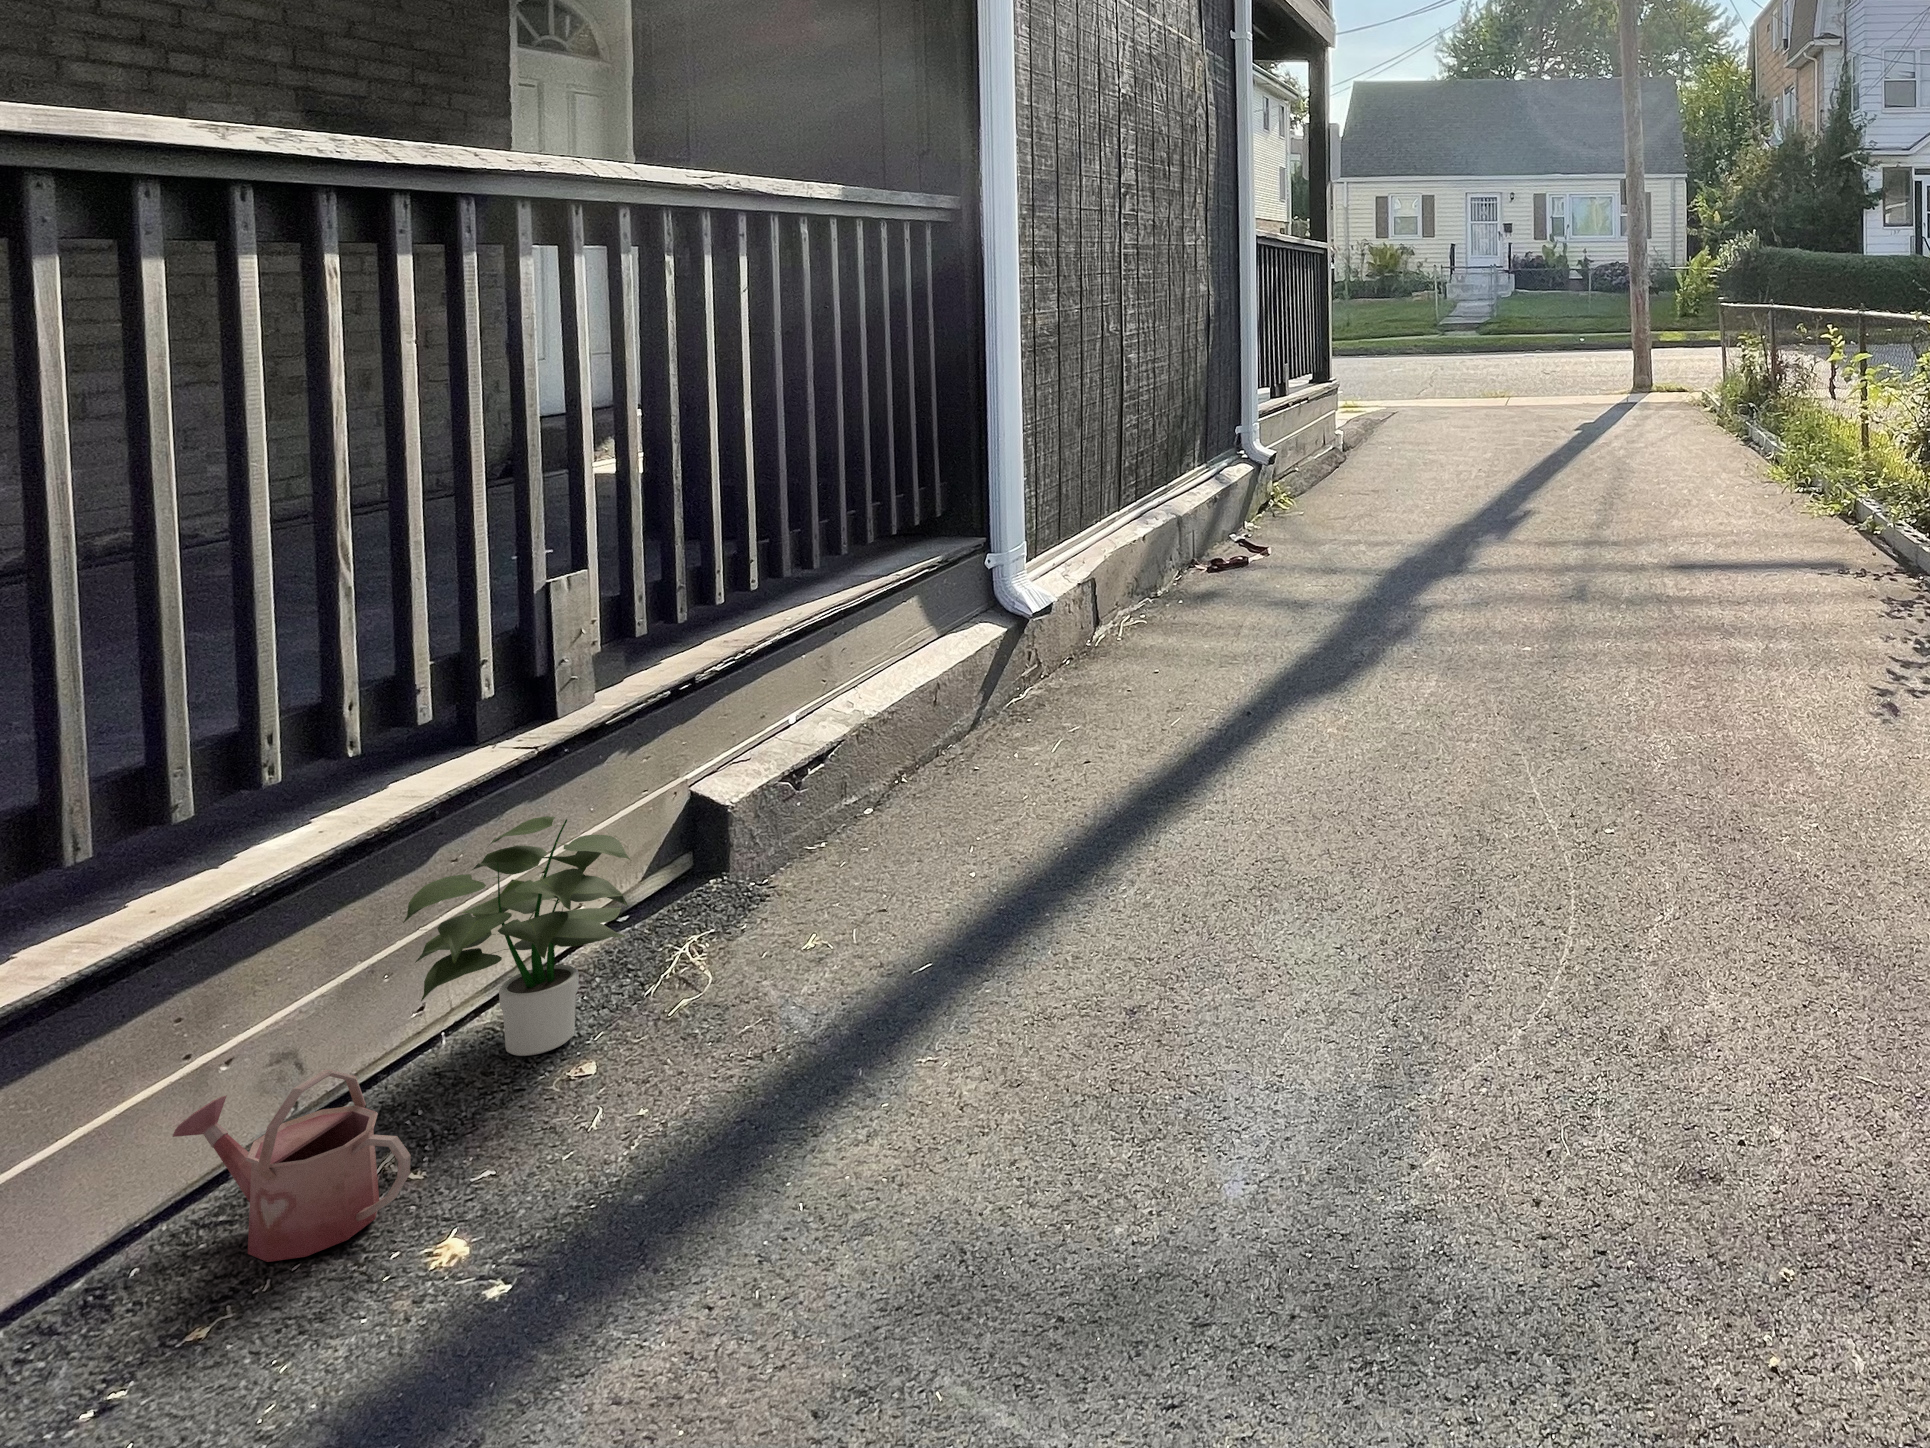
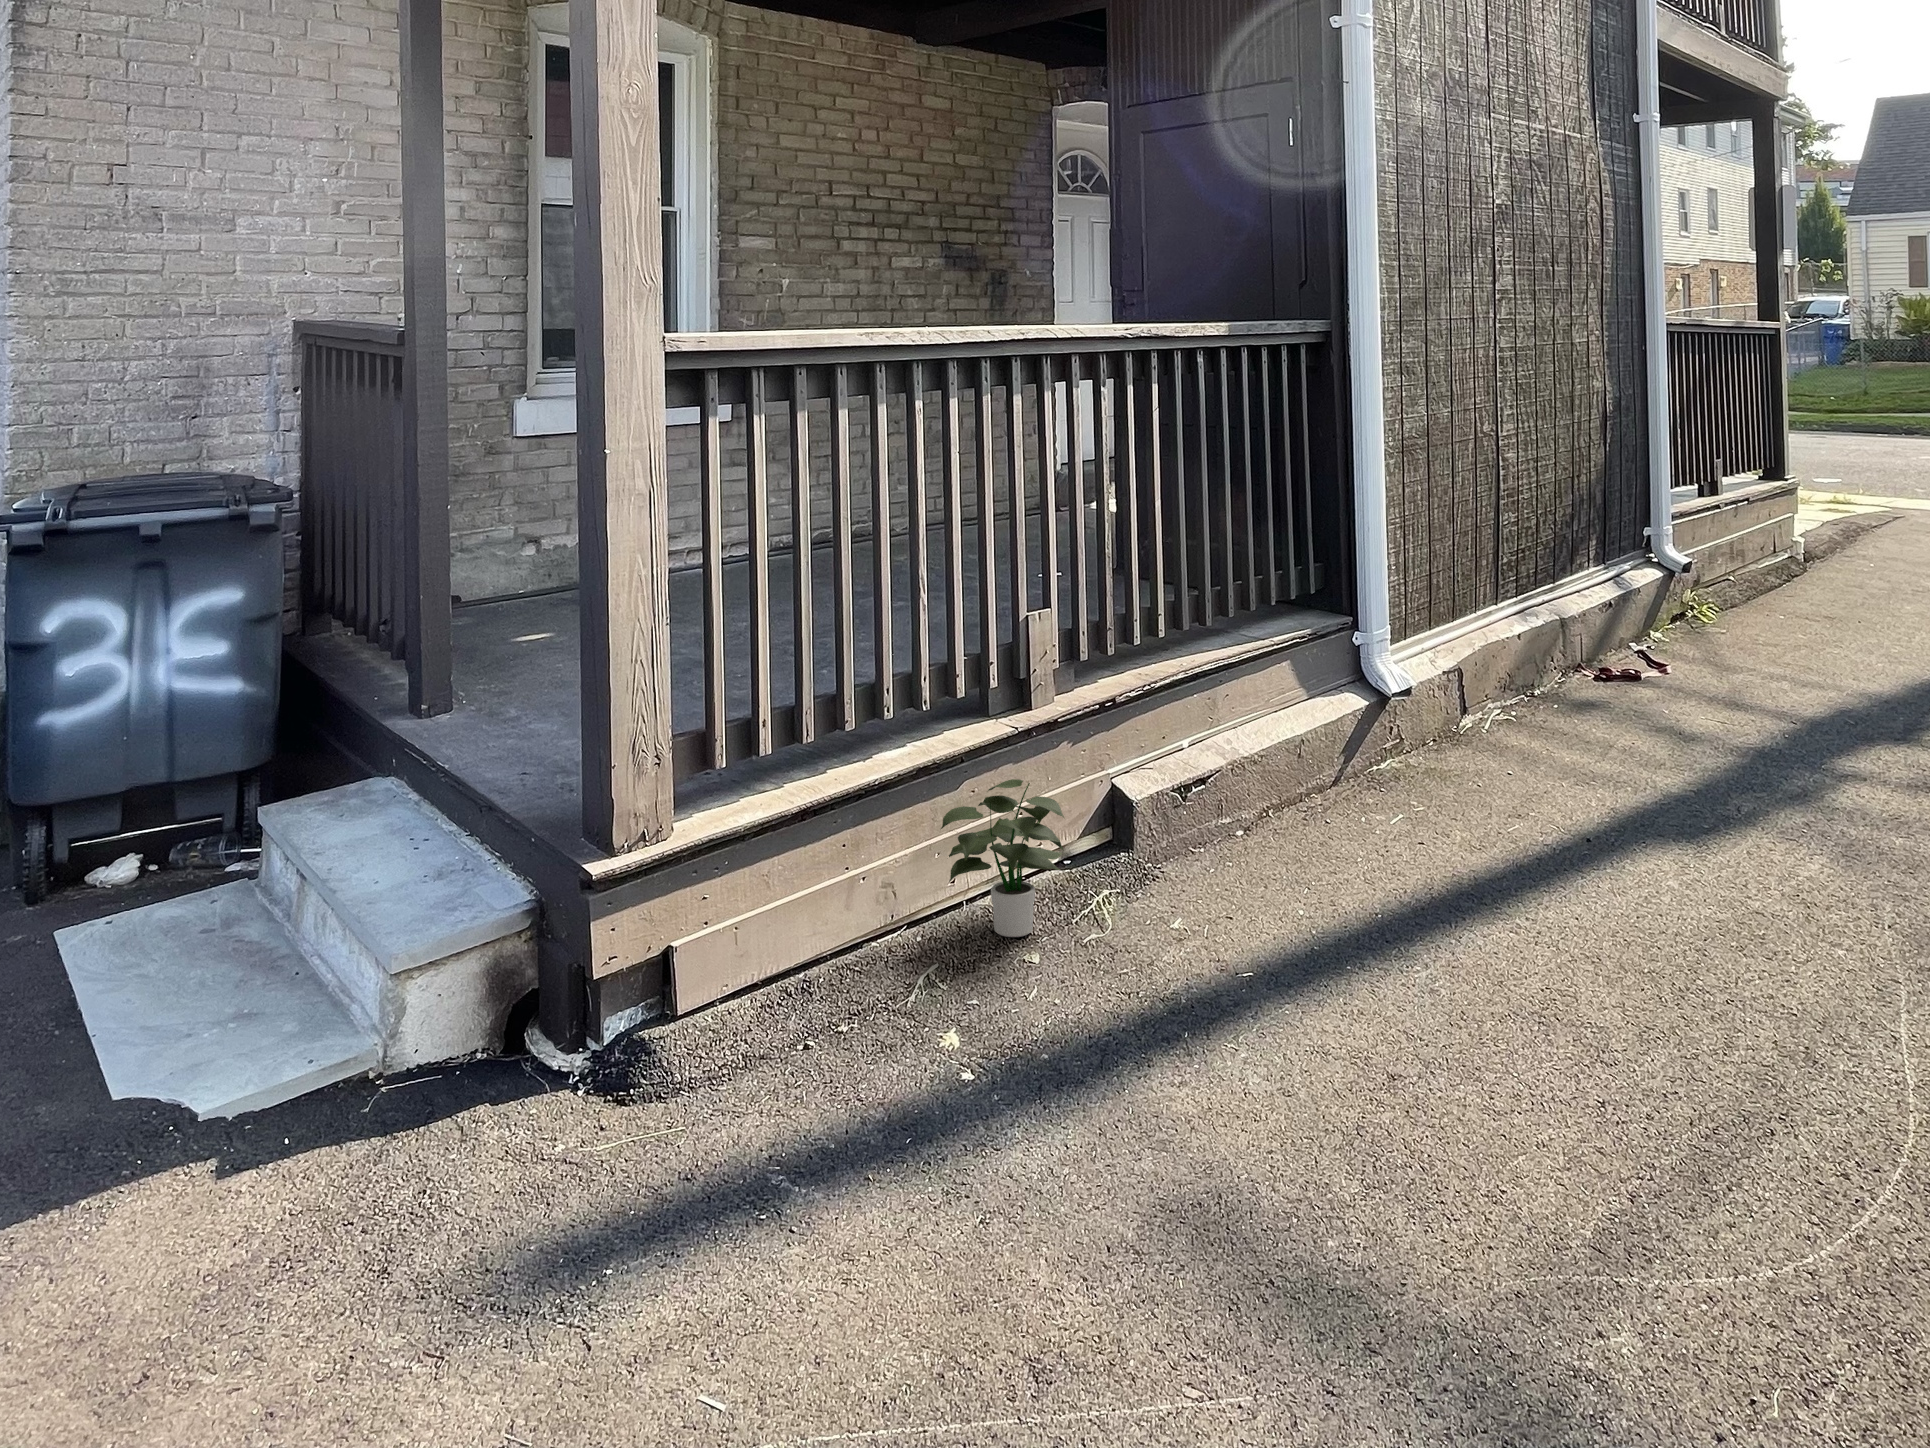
watering can: present [173,1070,411,1262] -> none [831,902,939,1010]

